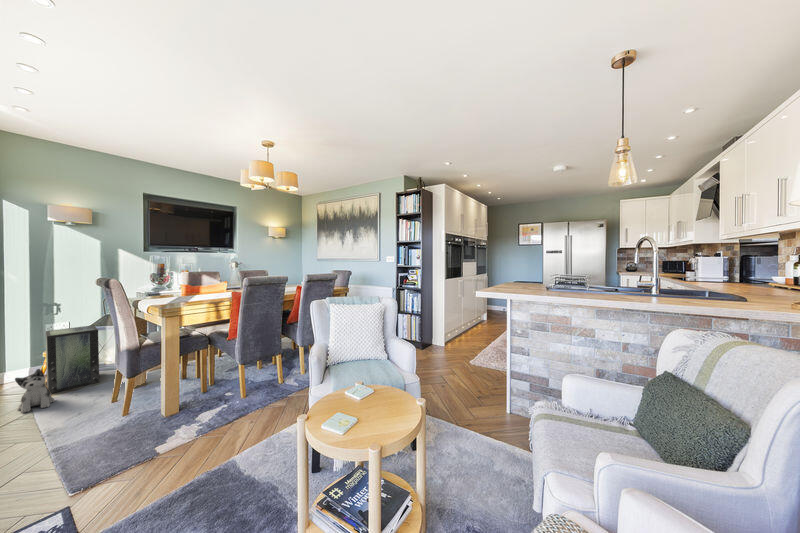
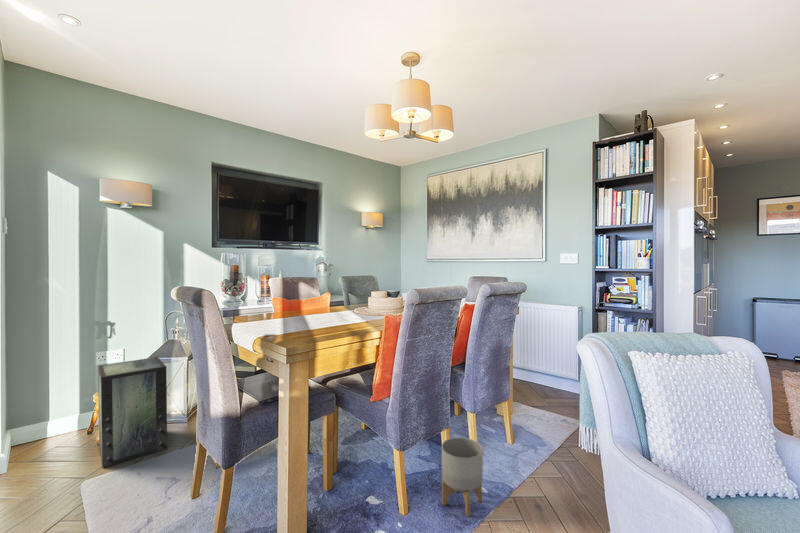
planter: none [264,358,288,396] -> present [442,437,483,517]
plush toy: present [15,369,55,413] -> none [59,434,112,510]

